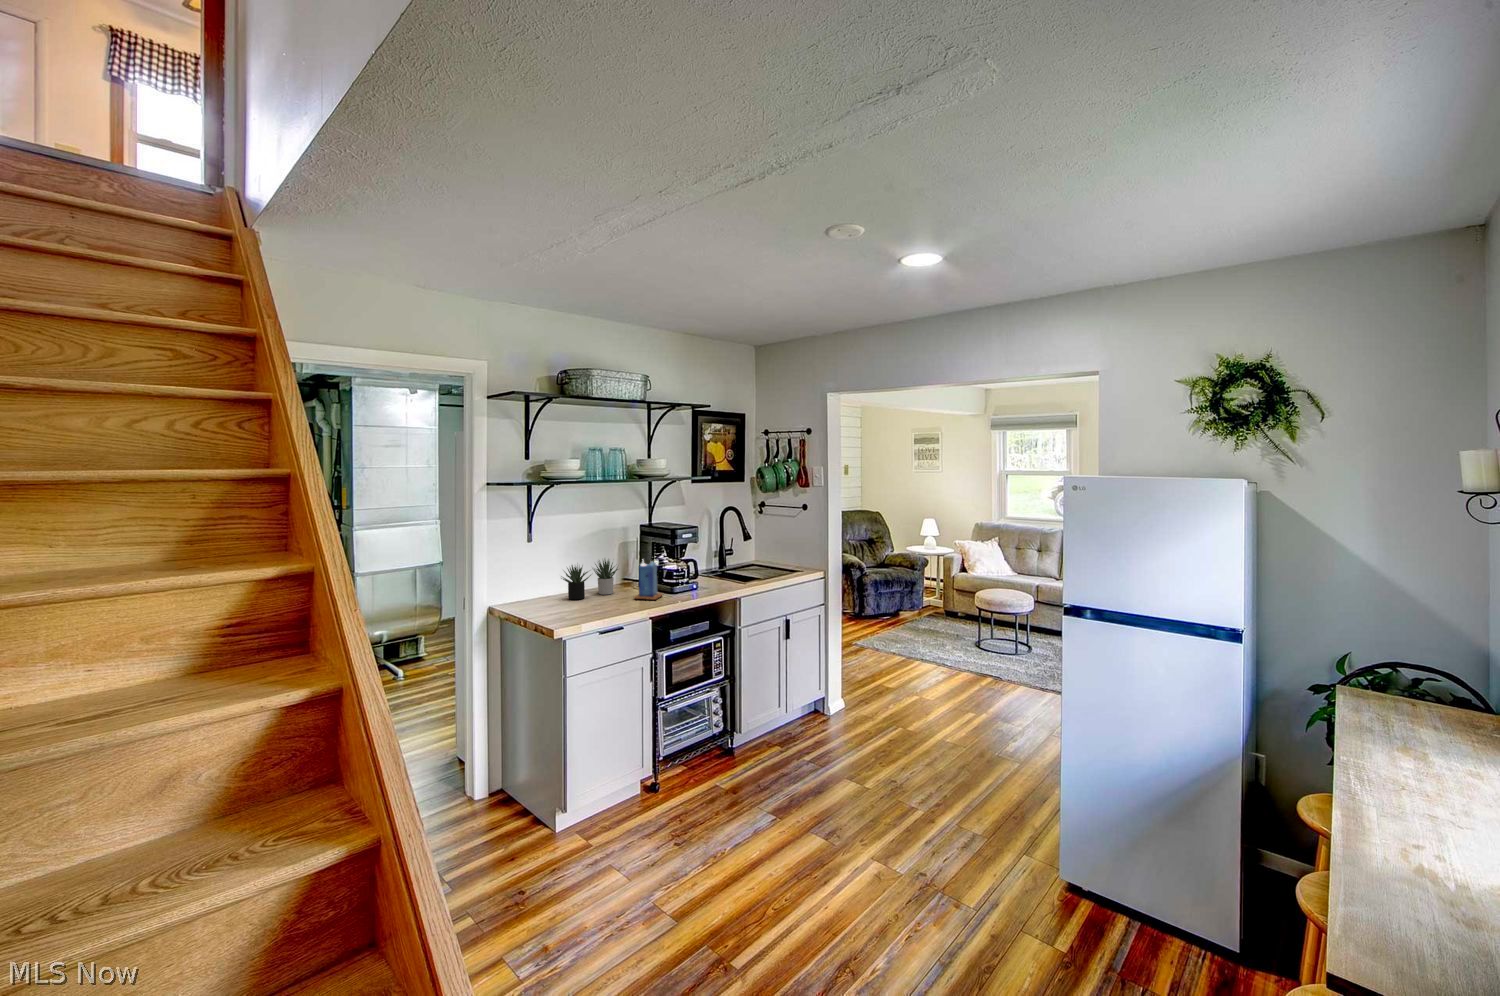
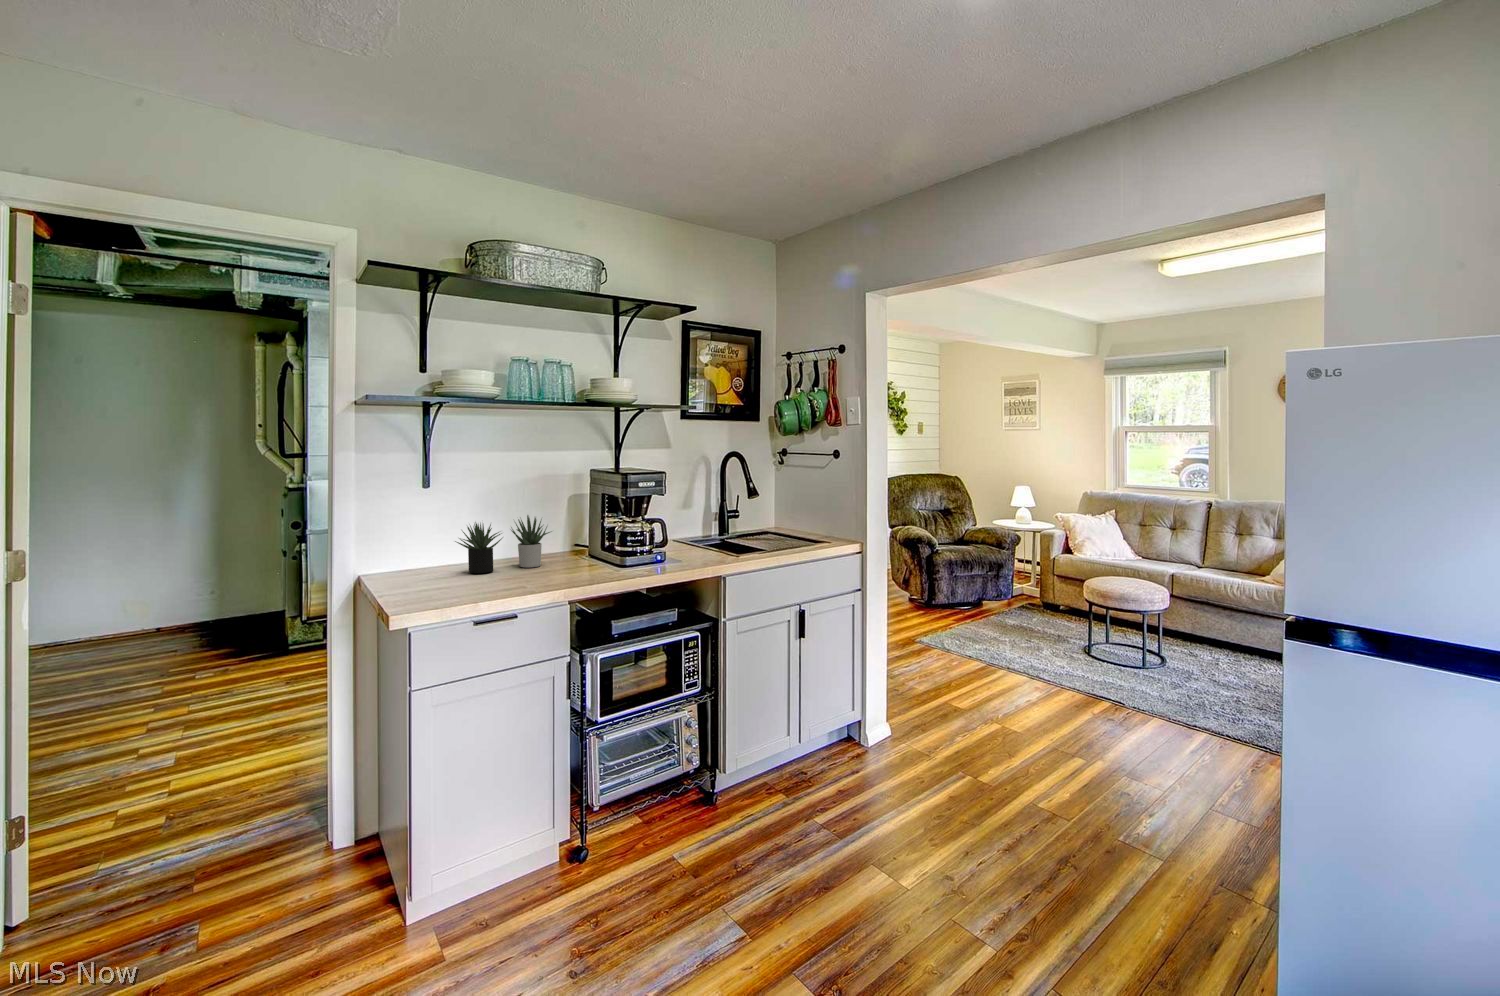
candle: present [634,561,662,600] -> none [558,516,605,577]

